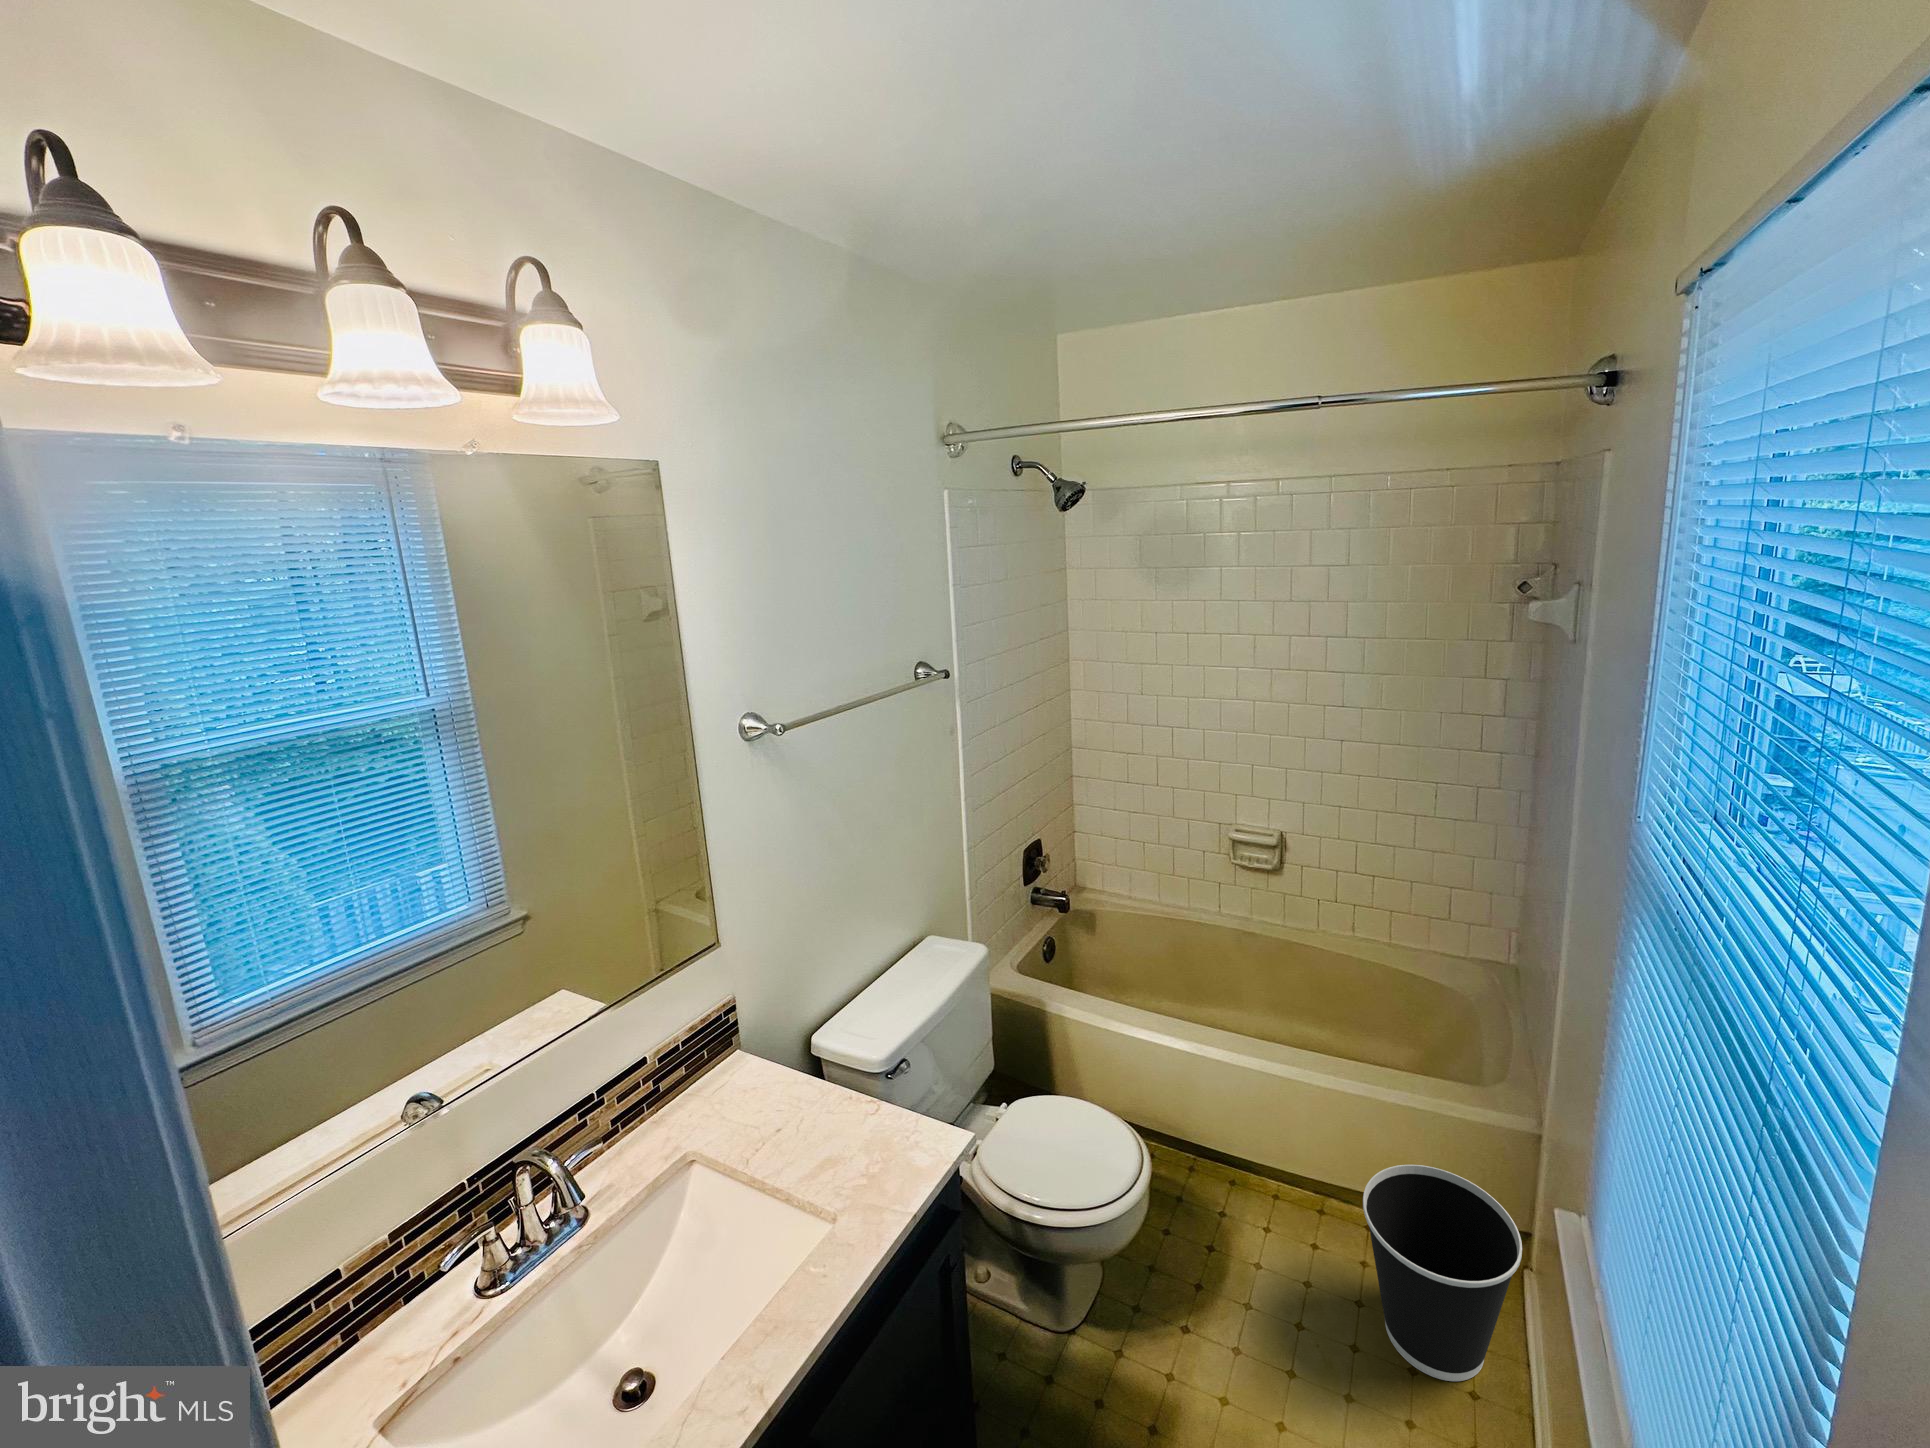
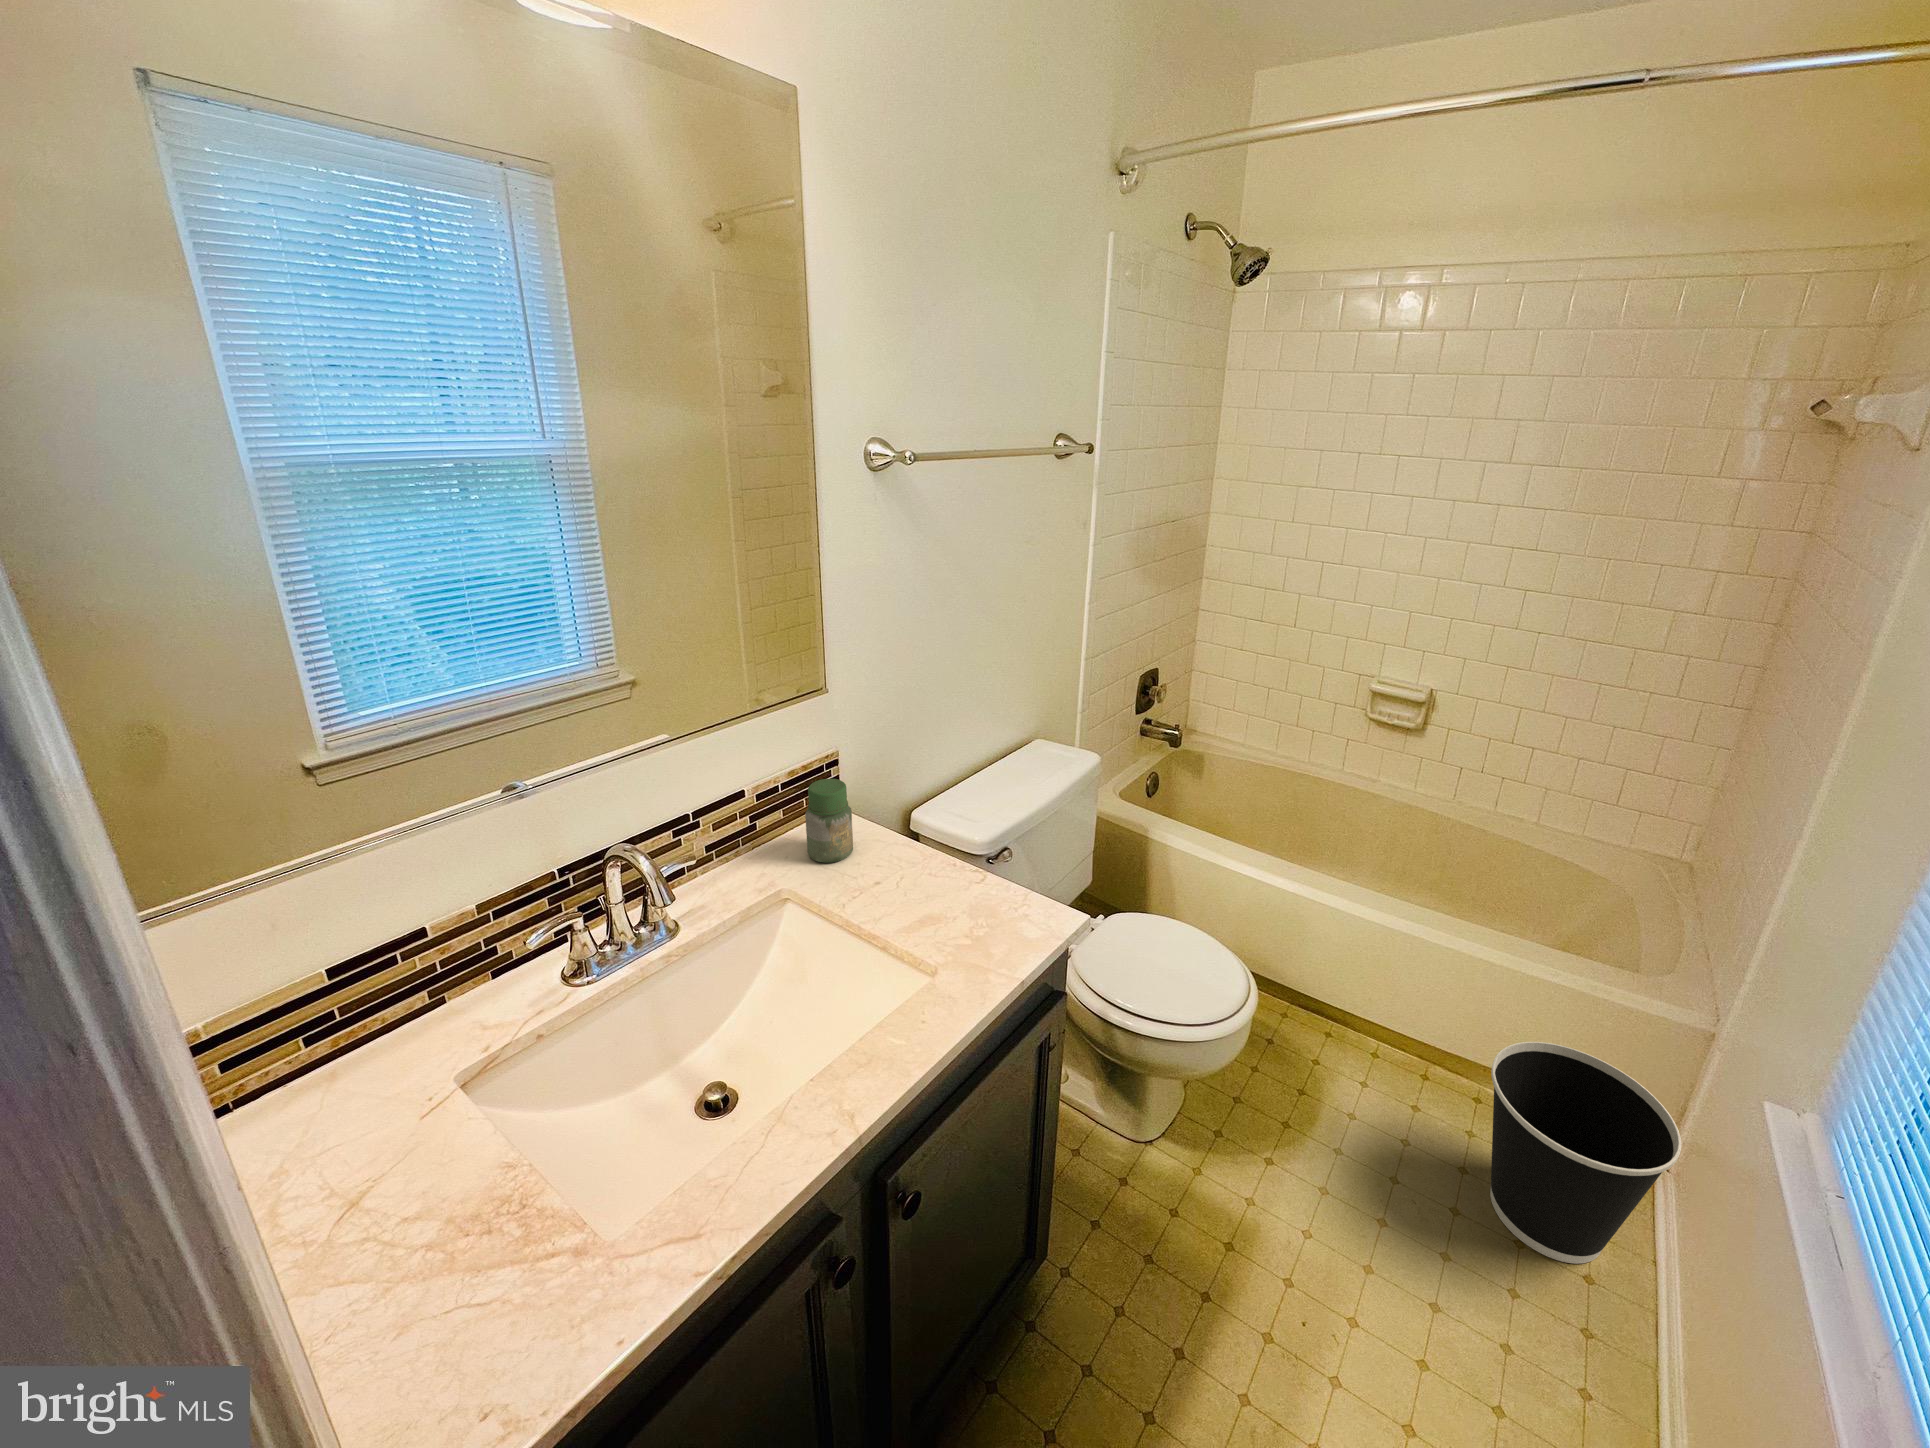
jar: none [706,1032,754,1116] -> present [805,779,853,863]

